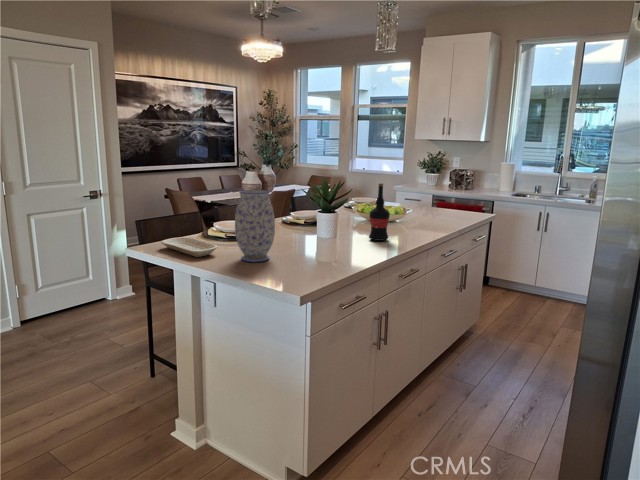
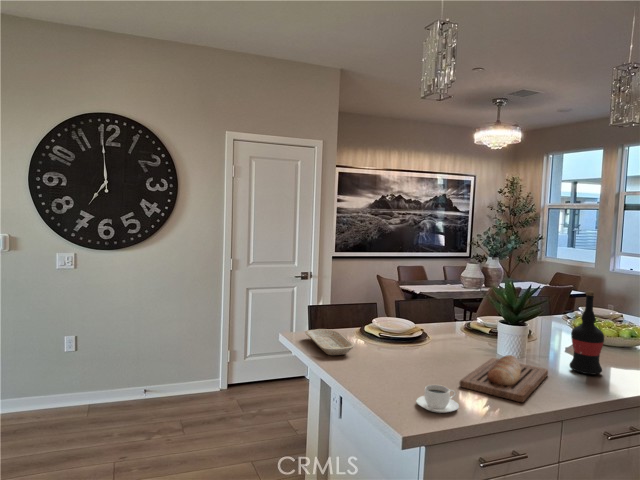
vase: present [235,190,275,262] -> none [367,284,416,375]
bread loaf: none [312,235,360,263] -> present [459,355,548,402]
coffee cup: none [294,260,325,278] -> present [417,385,459,413]

